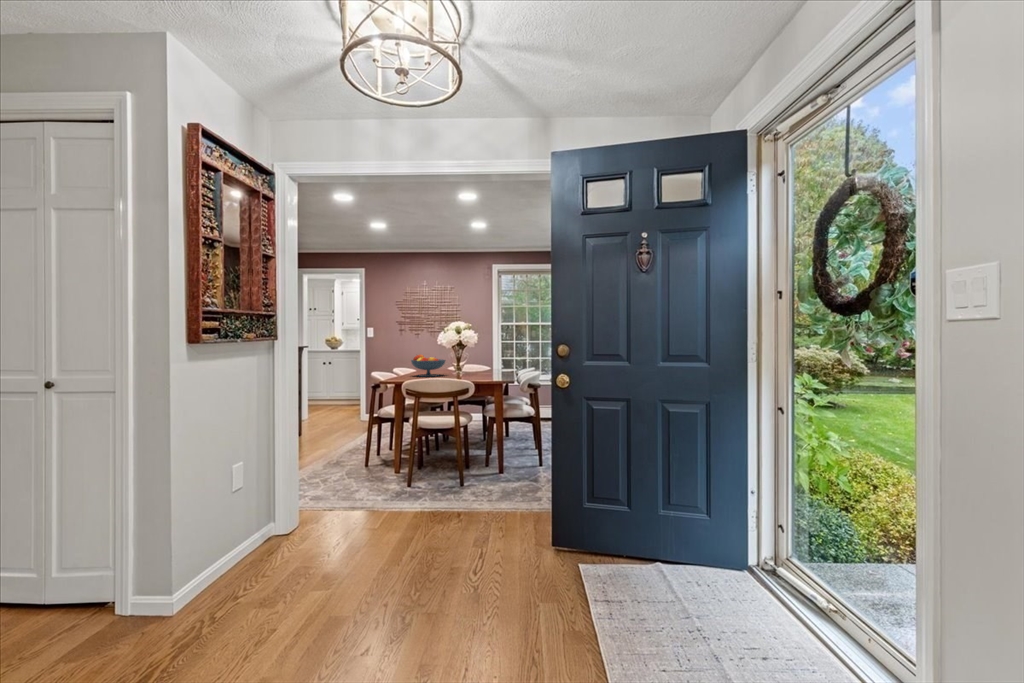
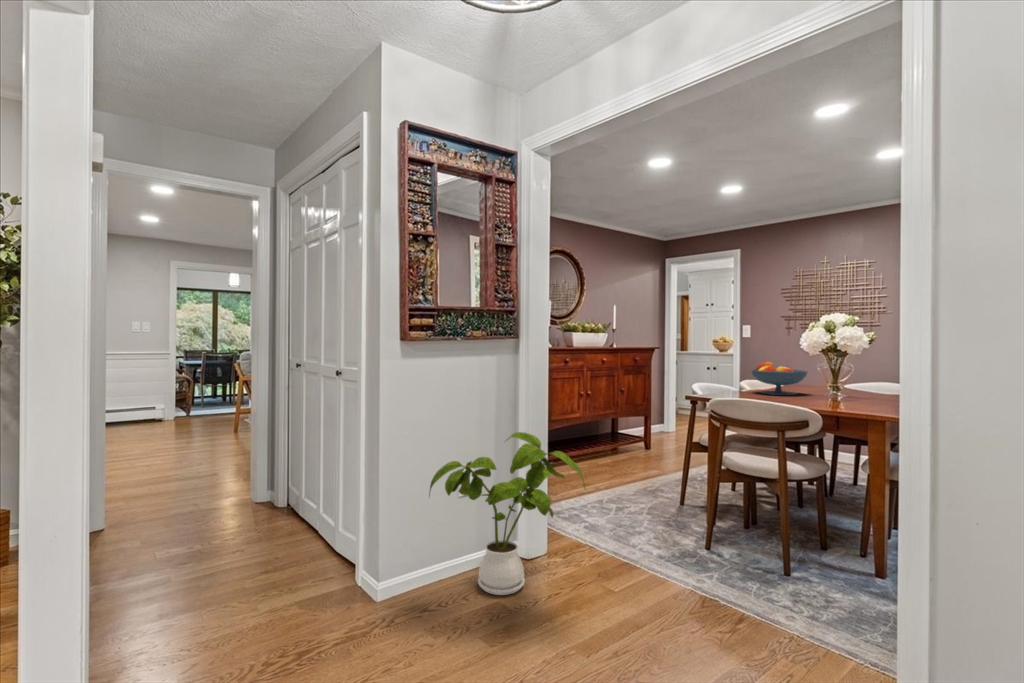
house plant: none [221,418,372,564] -> present [429,432,585,595]

